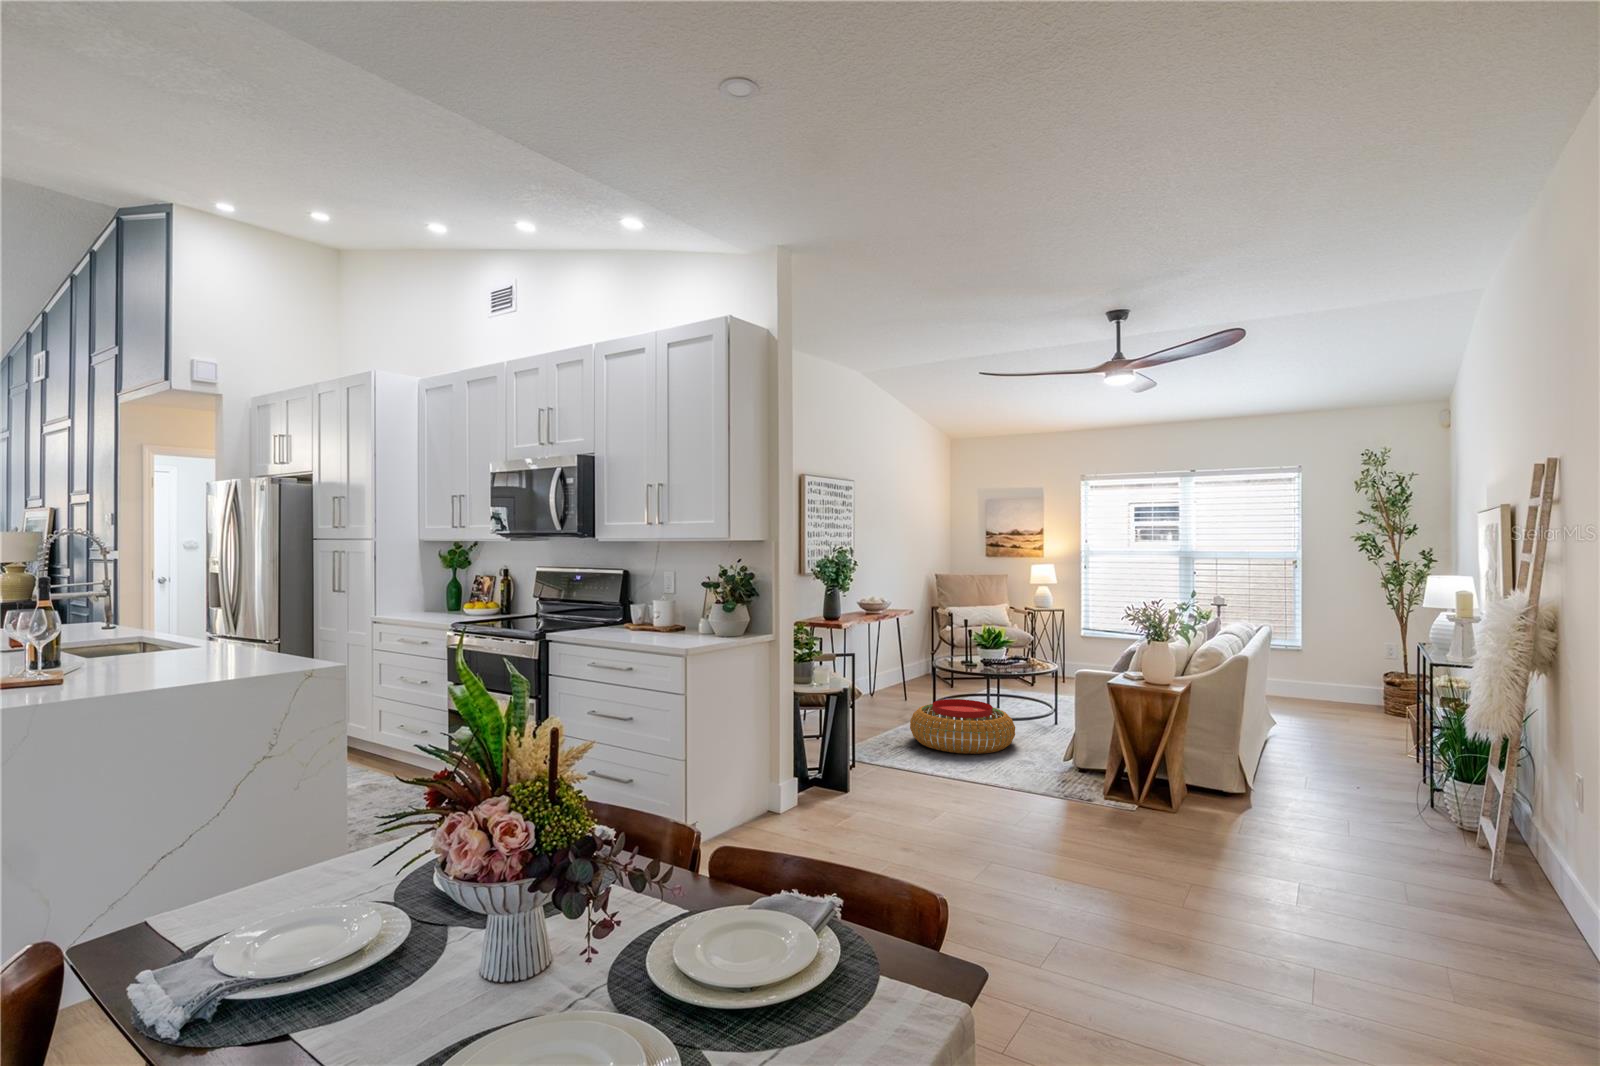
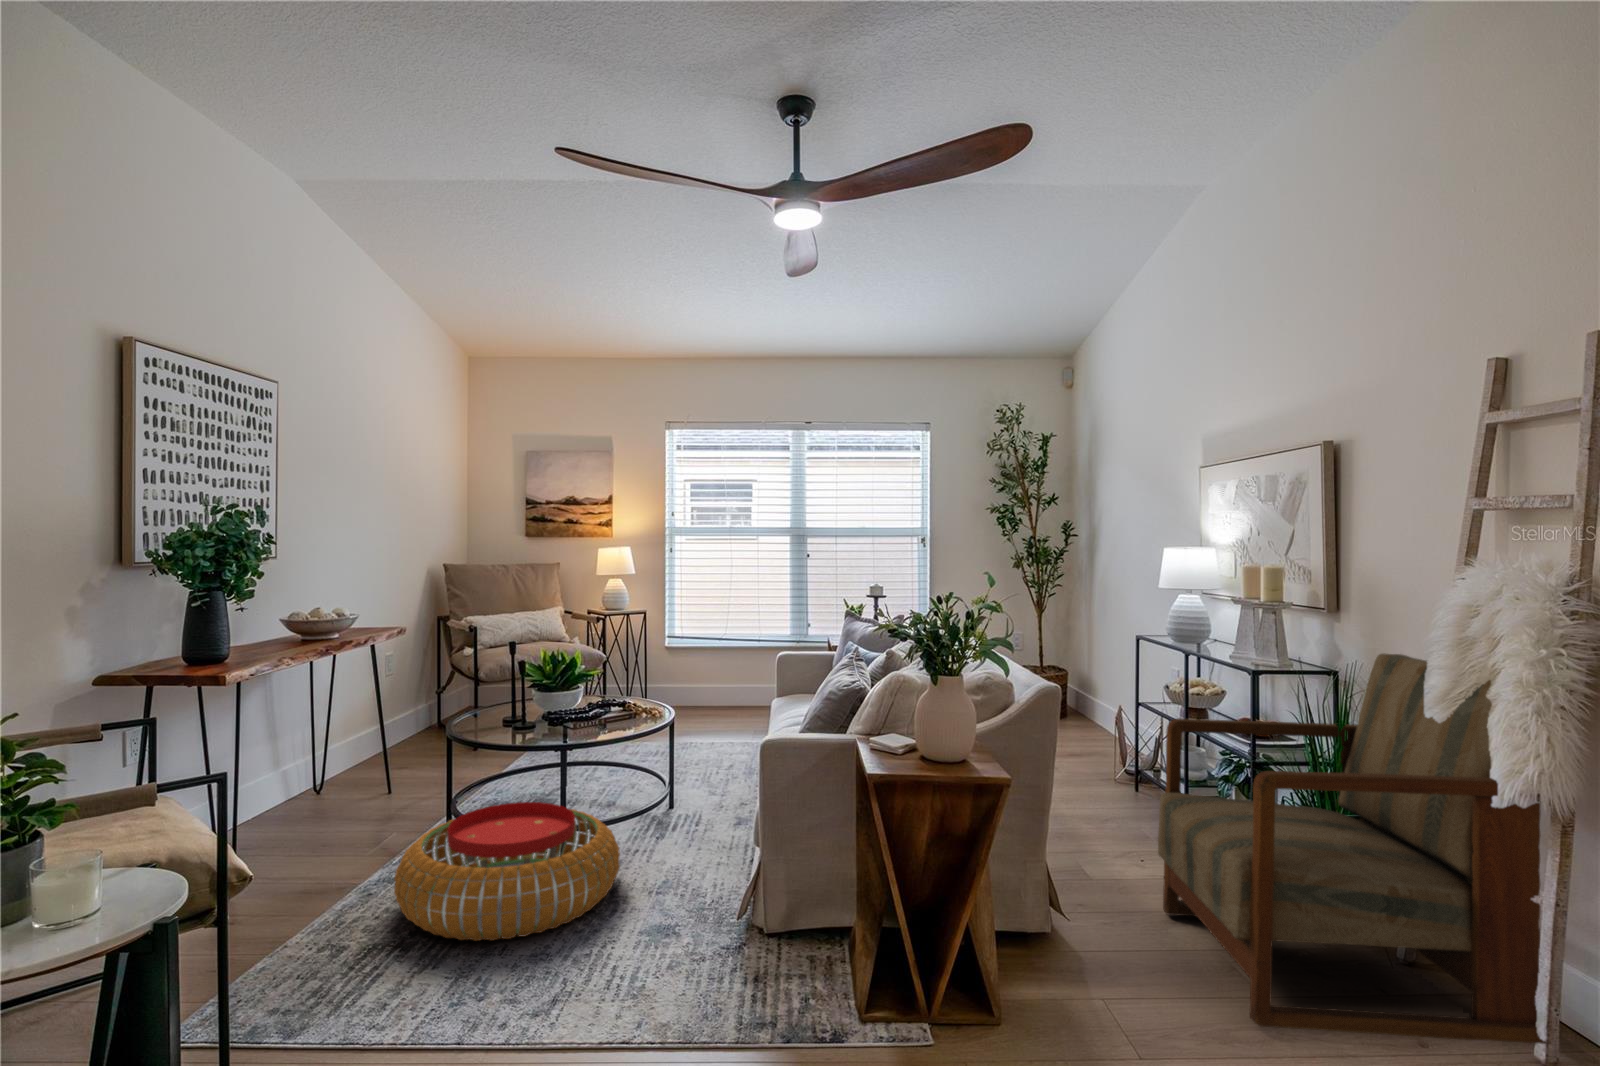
armchair: none [1313,654,1527,874] -> present [1158,653,1547,1044]

